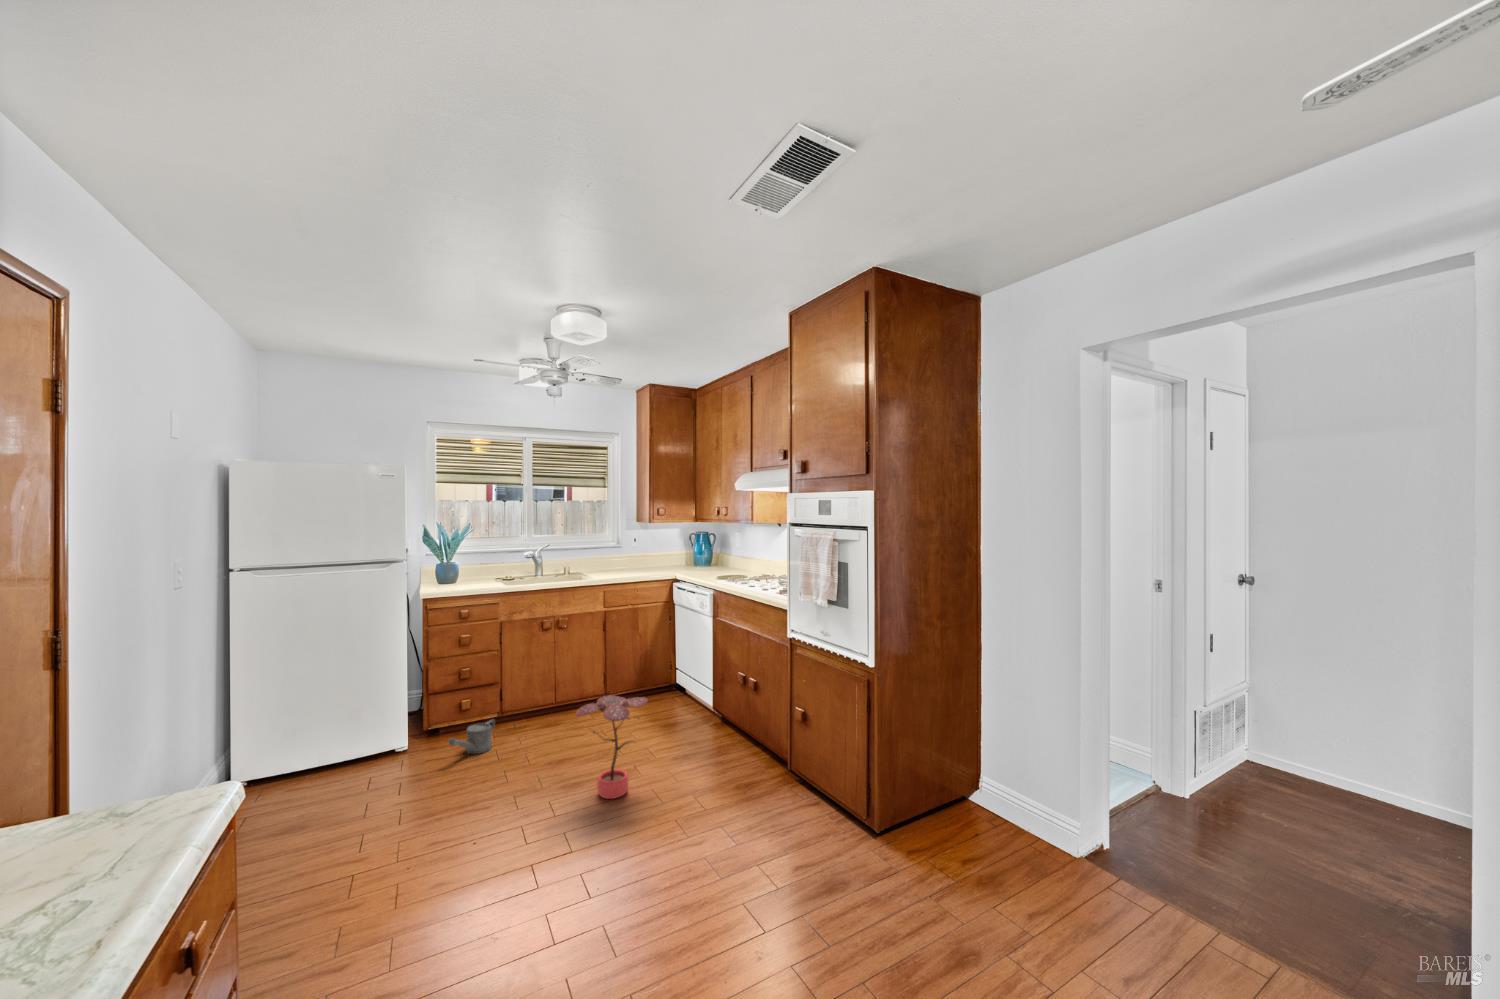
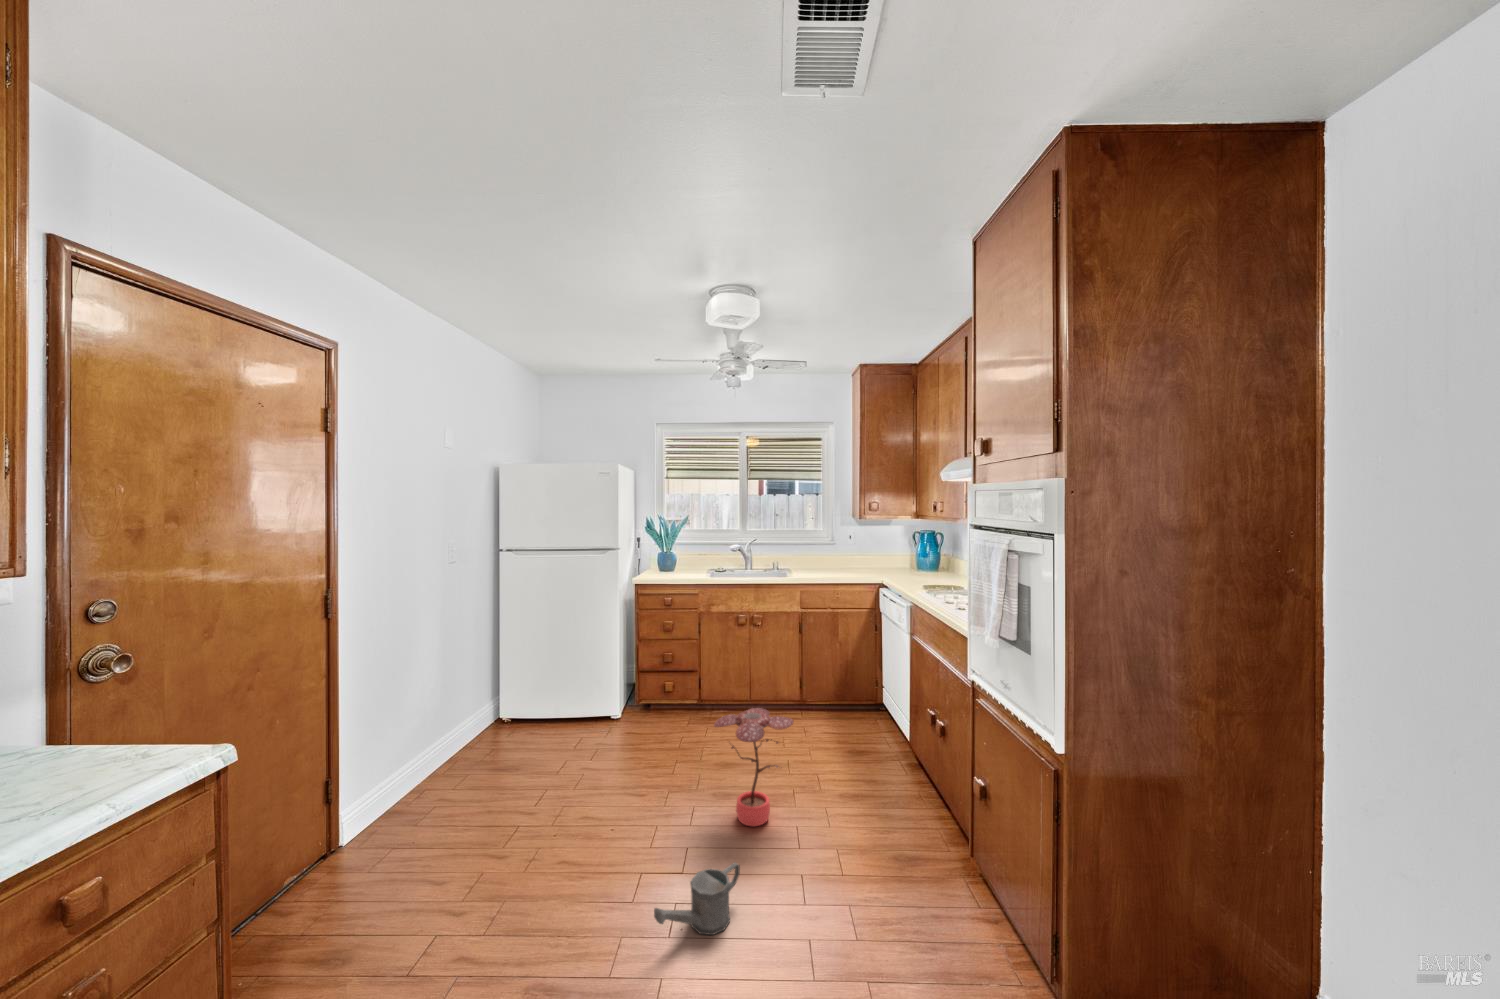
watering can: present [449,720,495,754] -> present [654,863,740,935]

